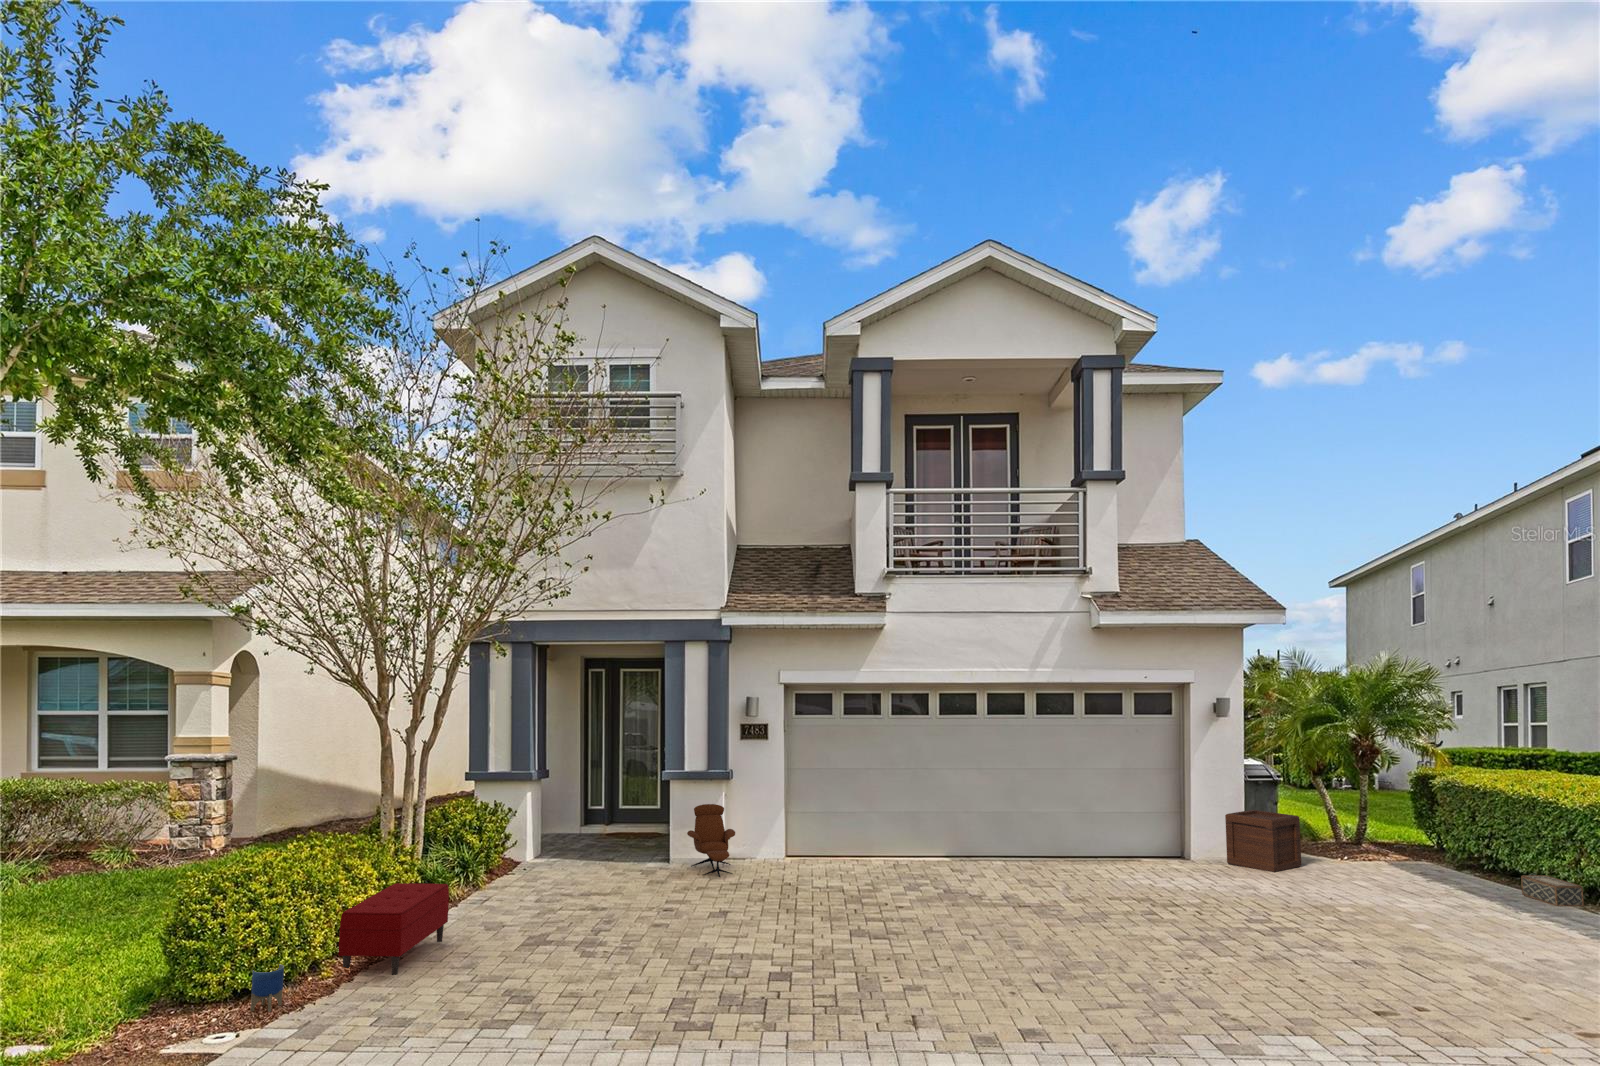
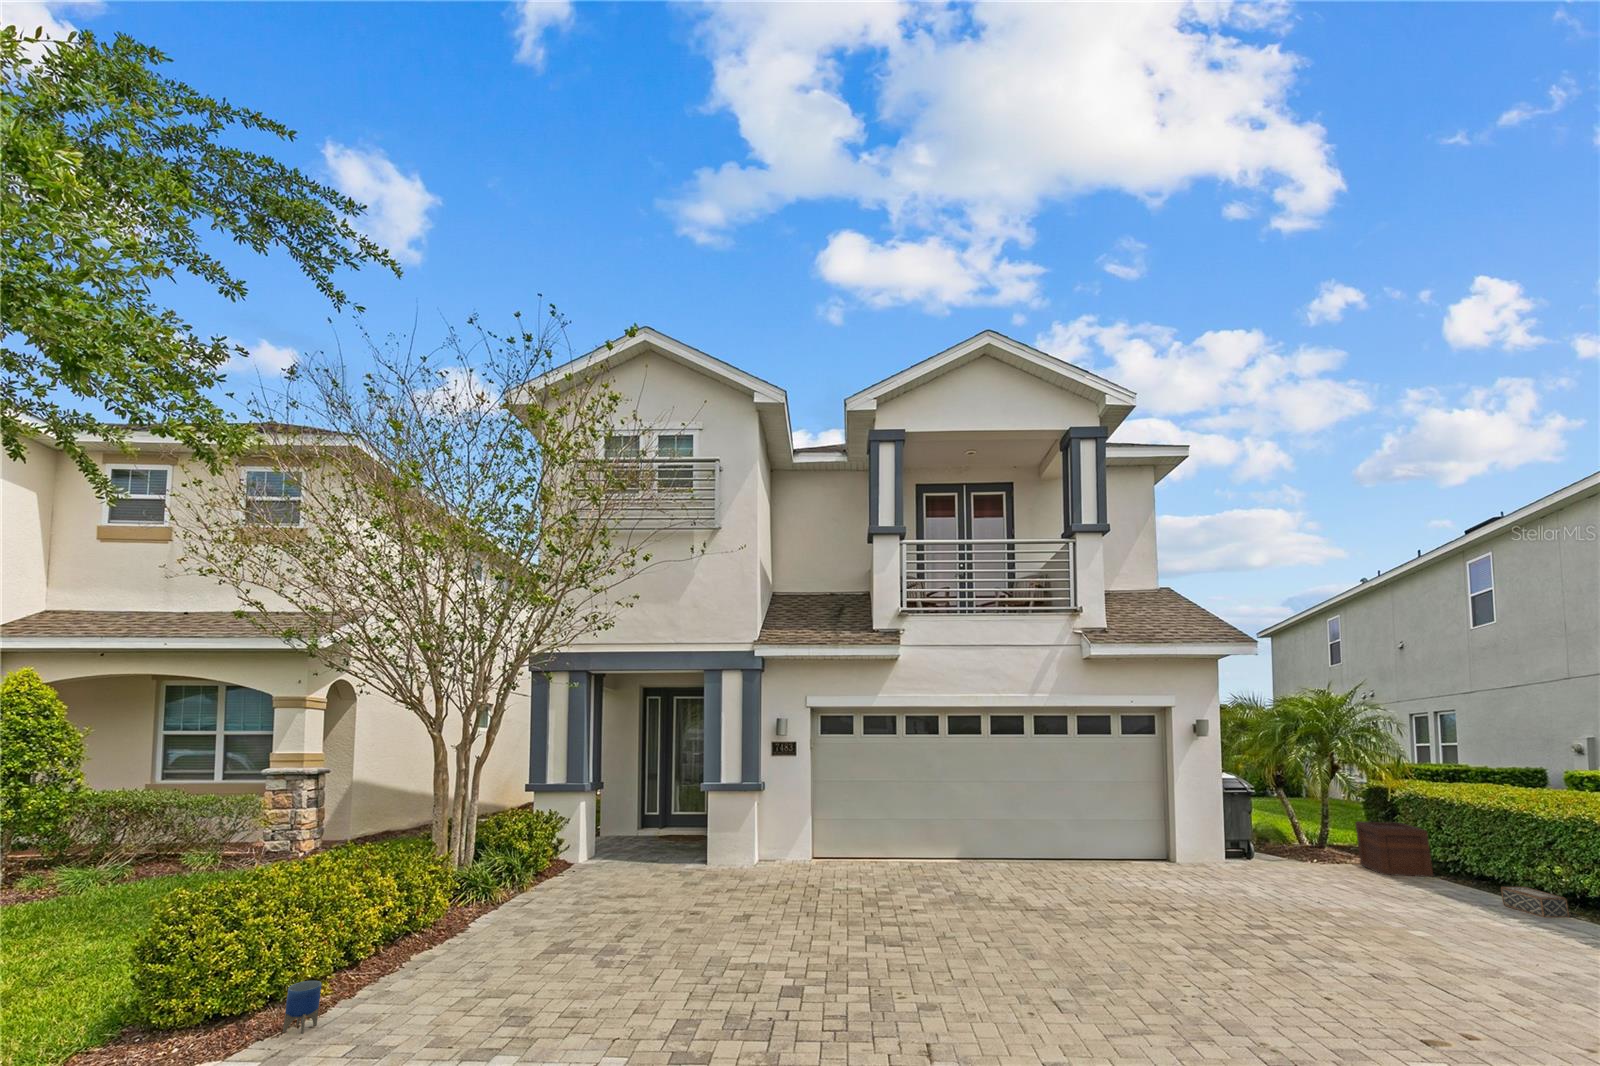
lounge chair: present [687,804,735,877] -> none [726,815,769,885]
wooden crate: present [1225,810,1302,872] -> present [1355,821,1433,877]
bench: present [338,883,449,975] -> none [385,892,500,990]

